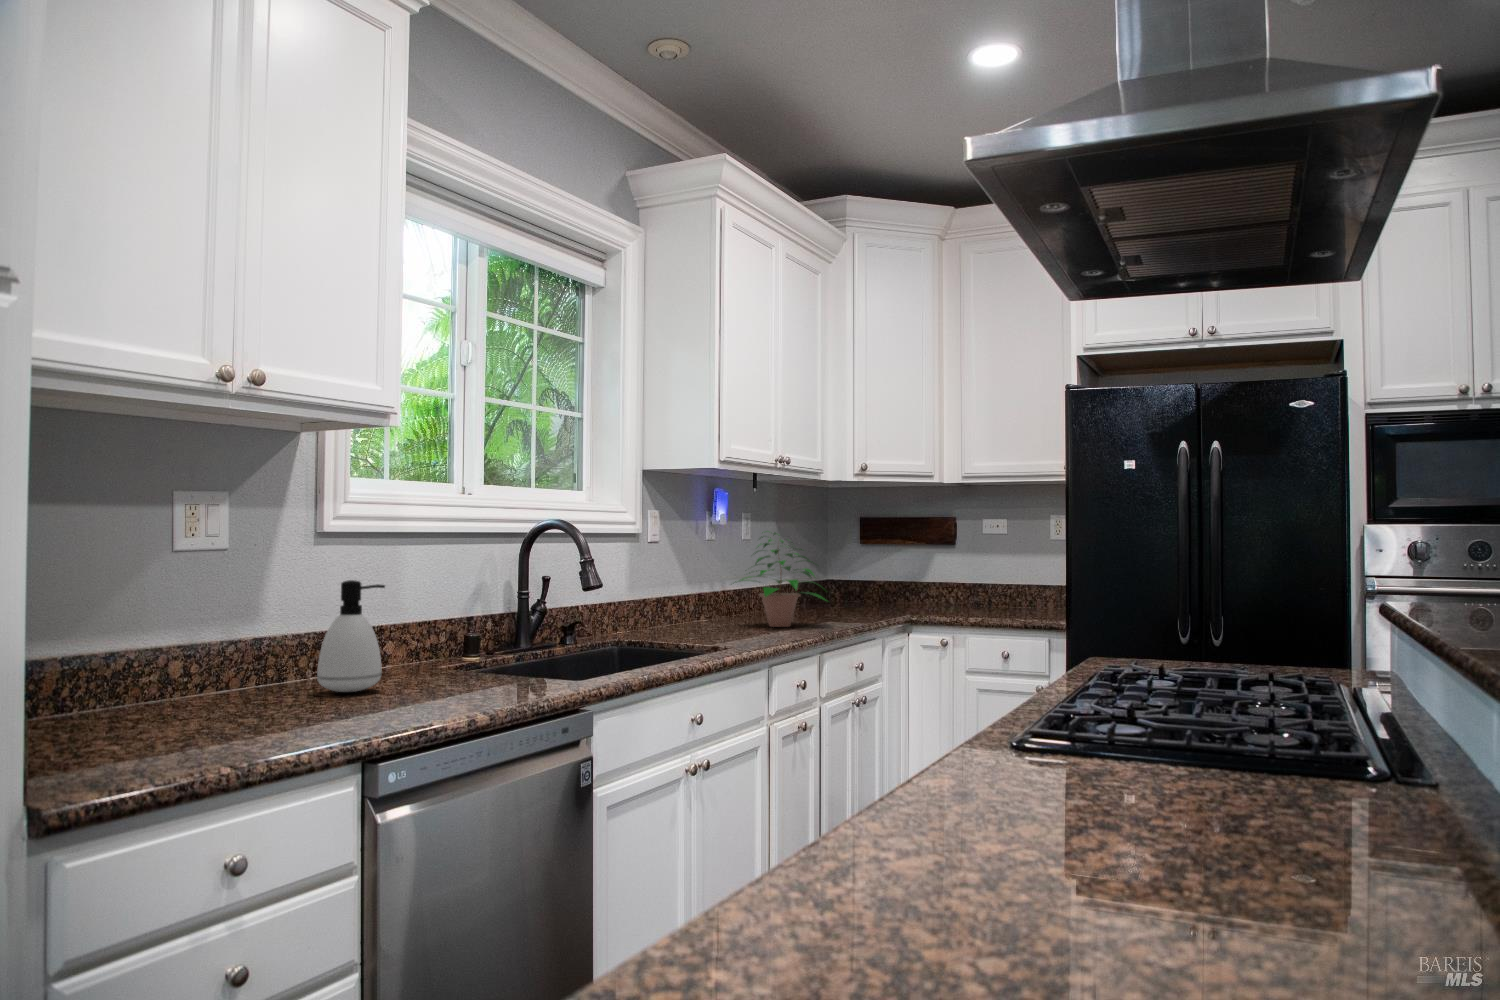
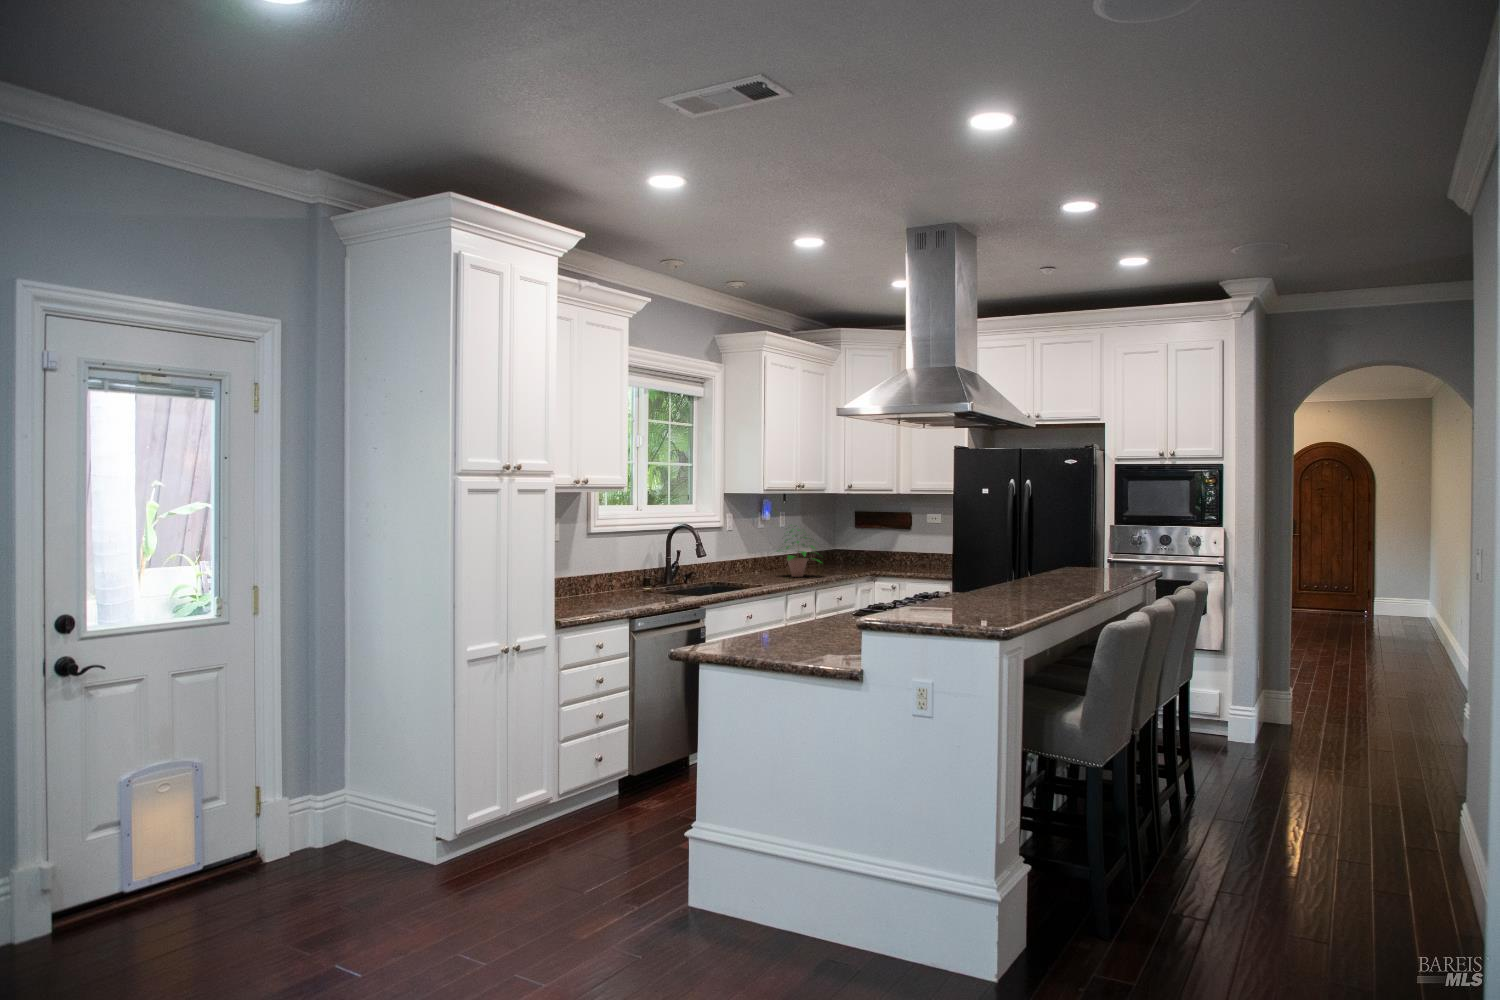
soap dispenser: present [317,580,385,692] -> none [598,554,623,598]

